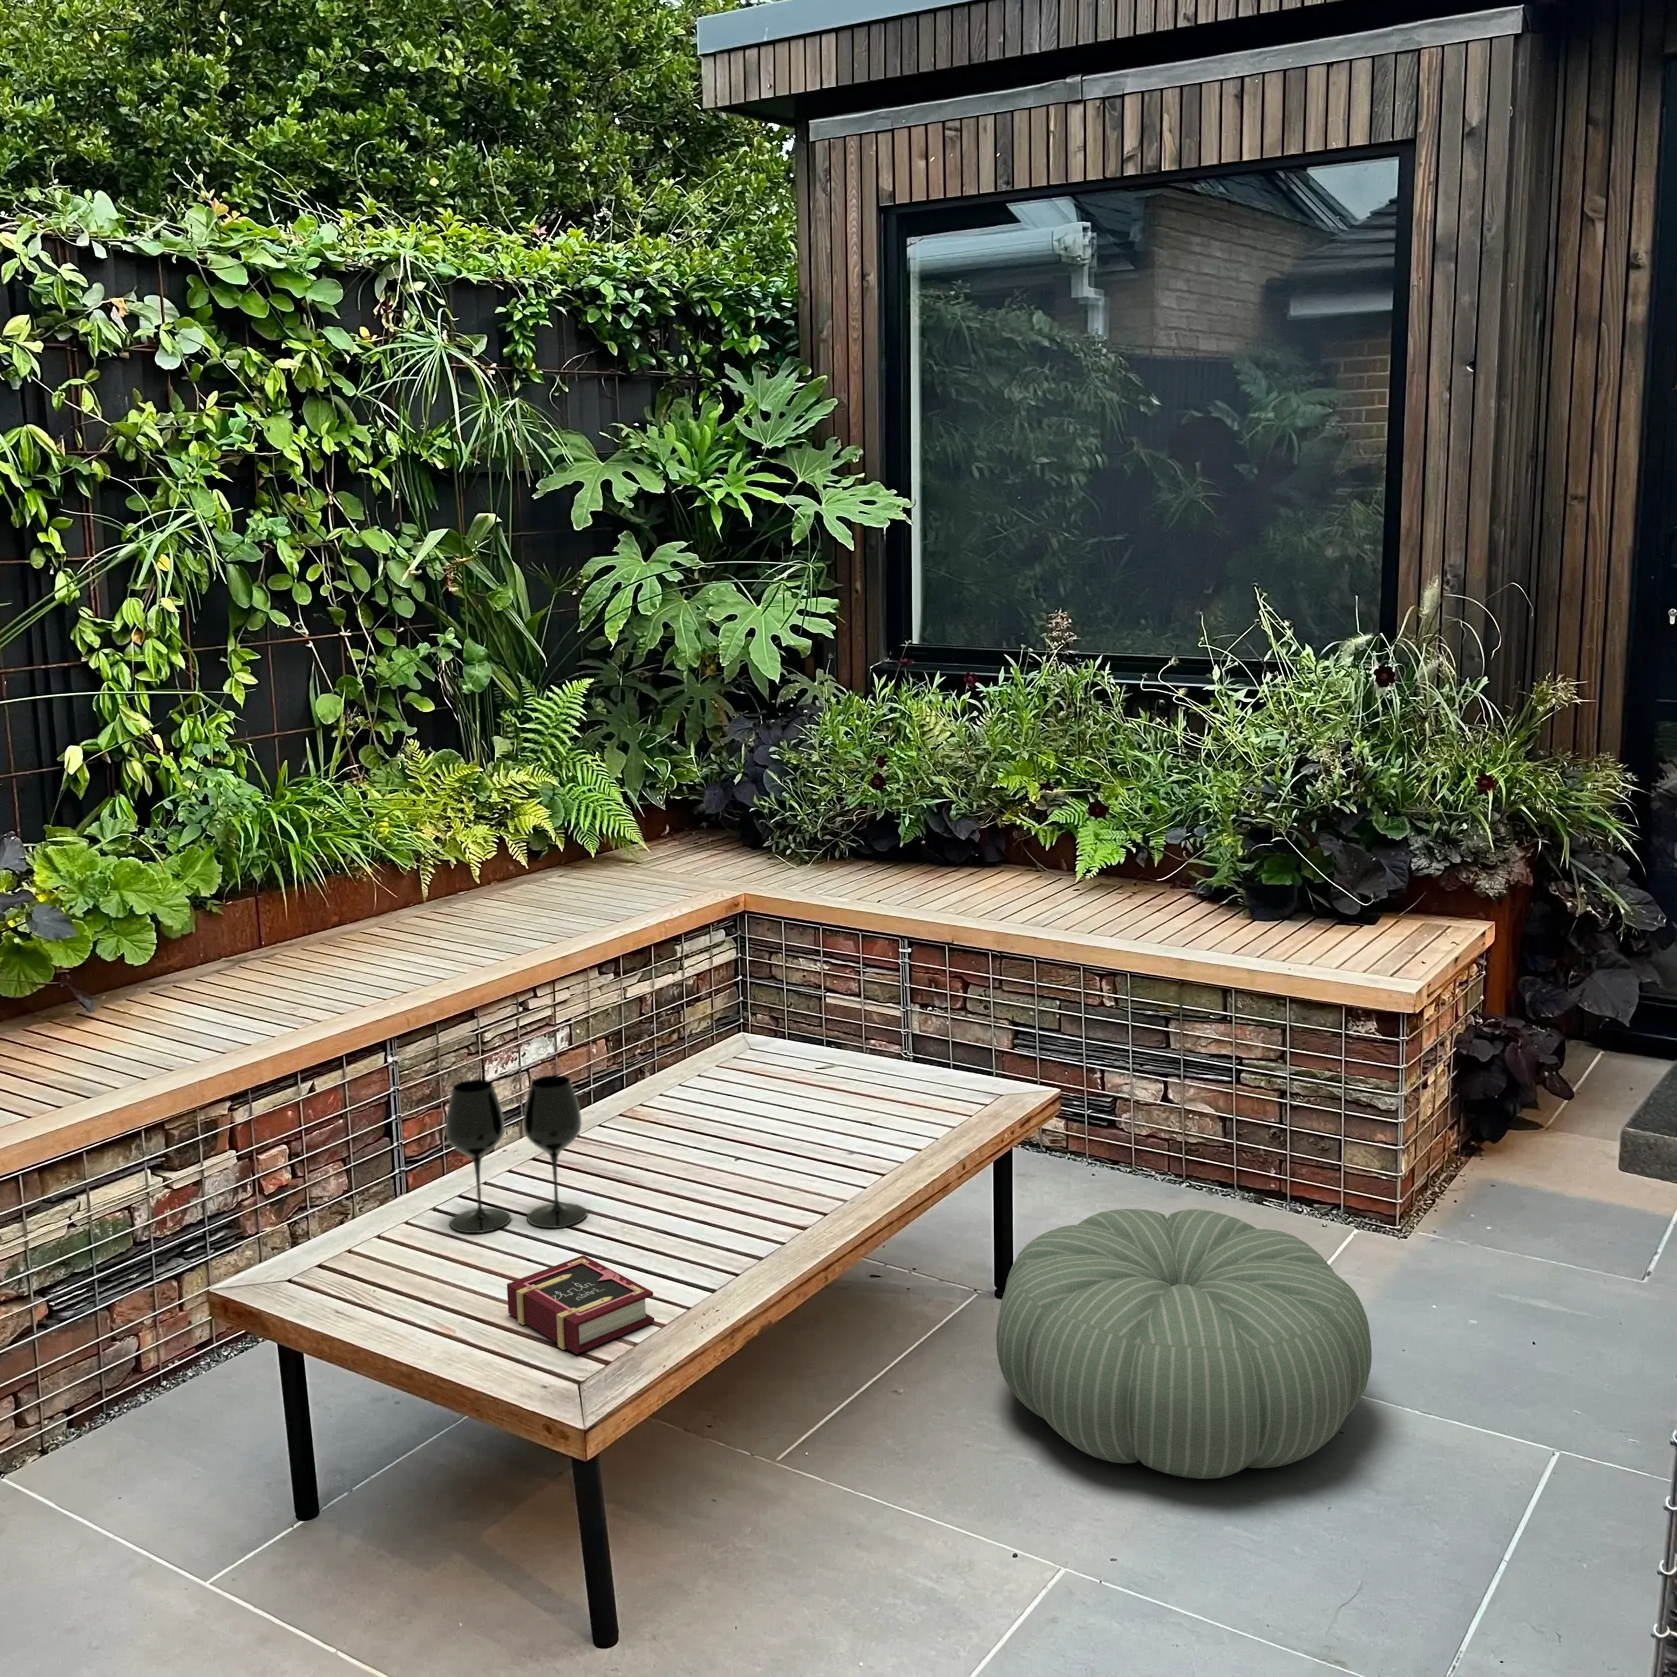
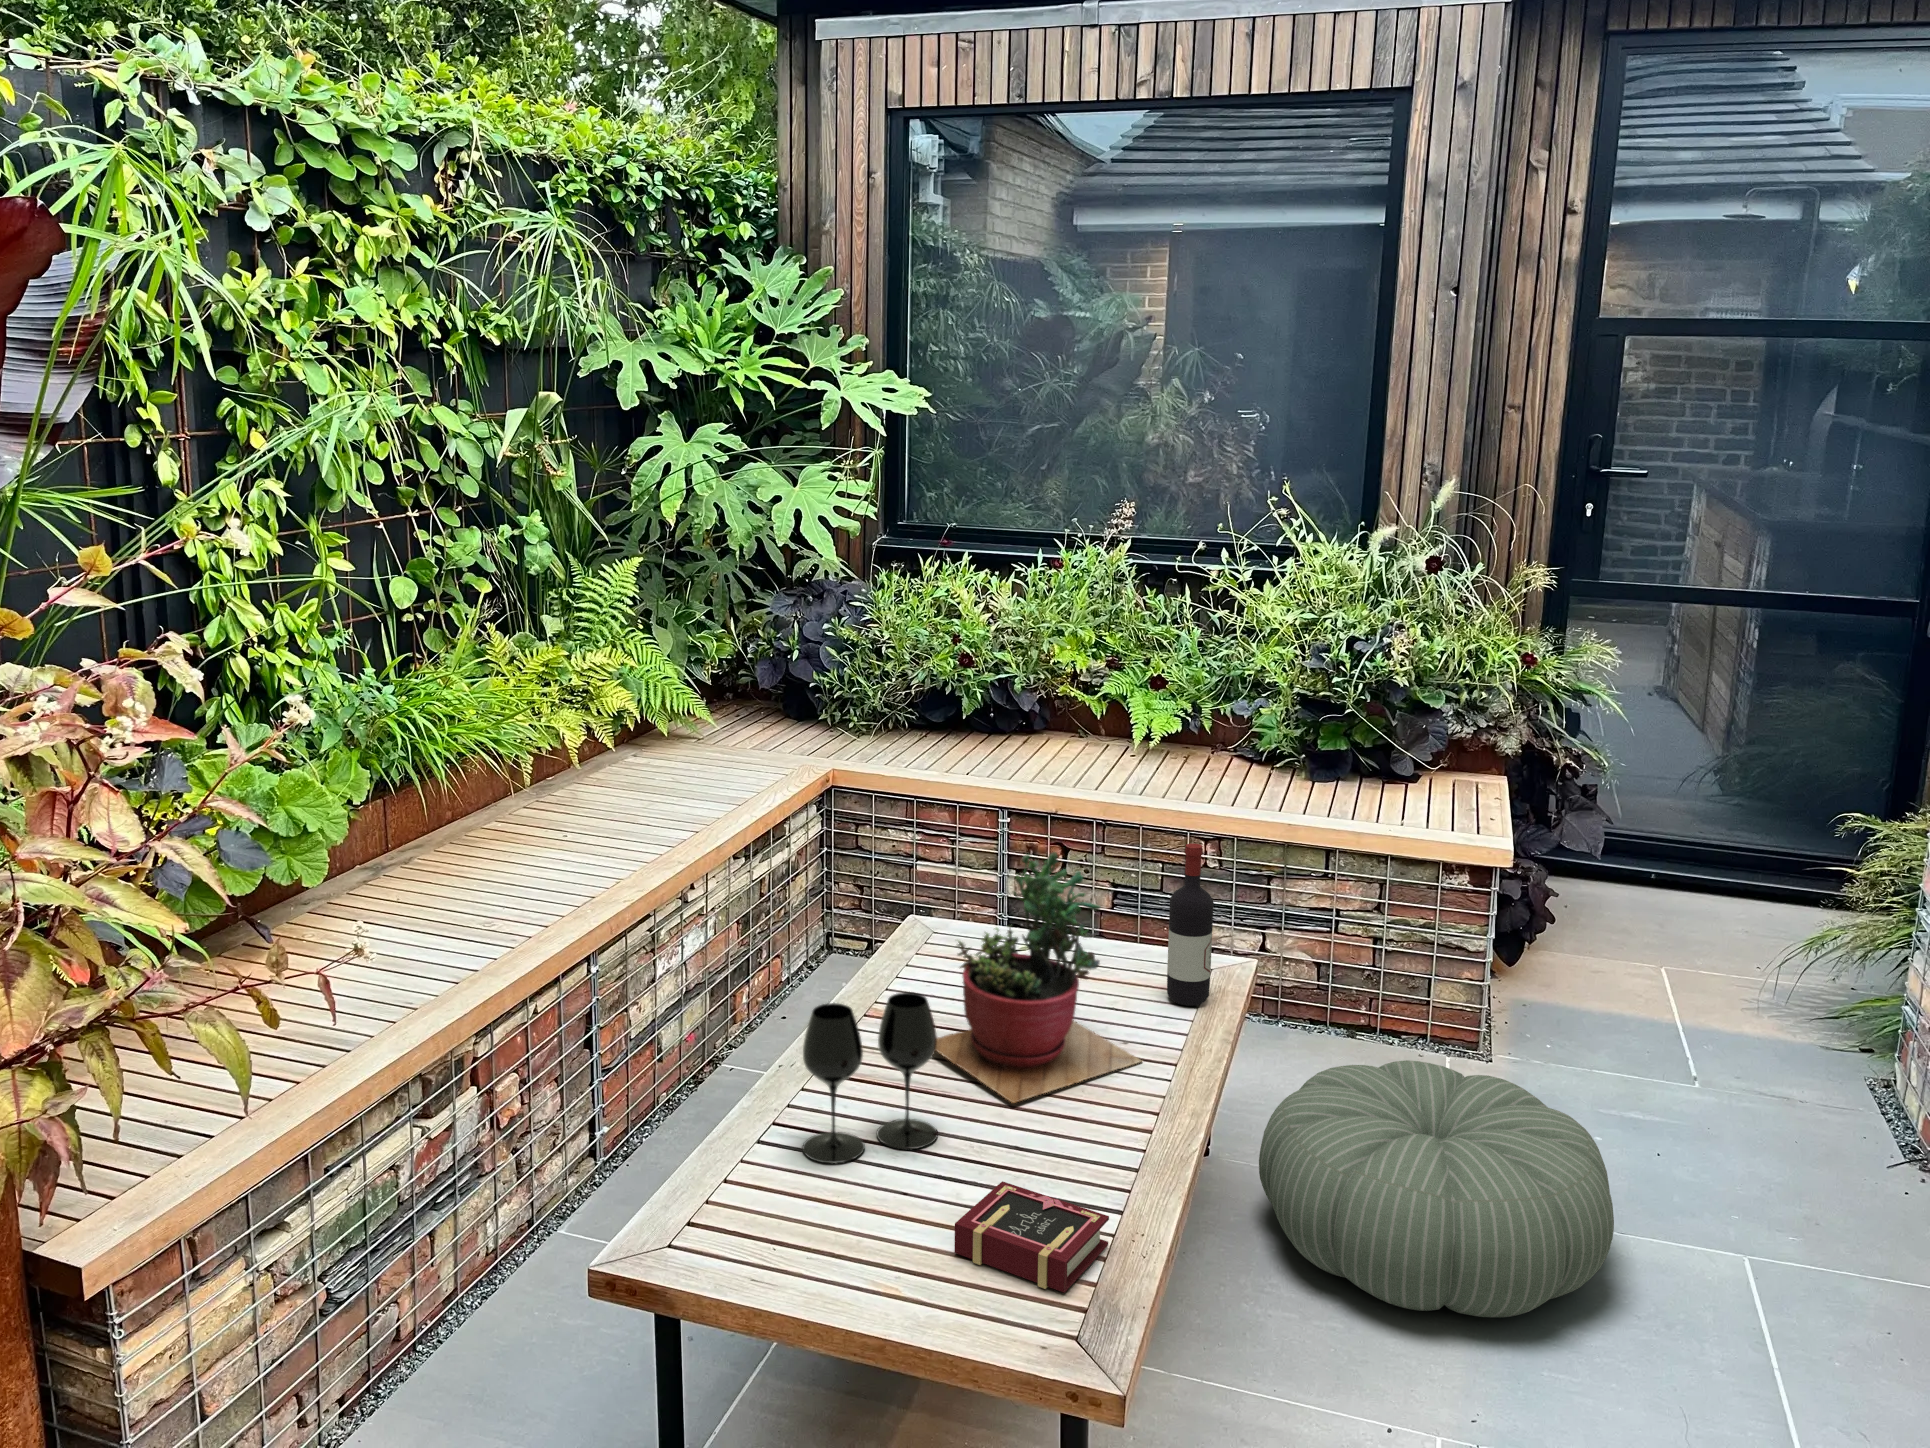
succulent plant: none [637,948,842,1198] -> present [936,852,1141,1103]
wine bottle: none [920,957,965,1128] -> present [1167,843,1214,1006]

